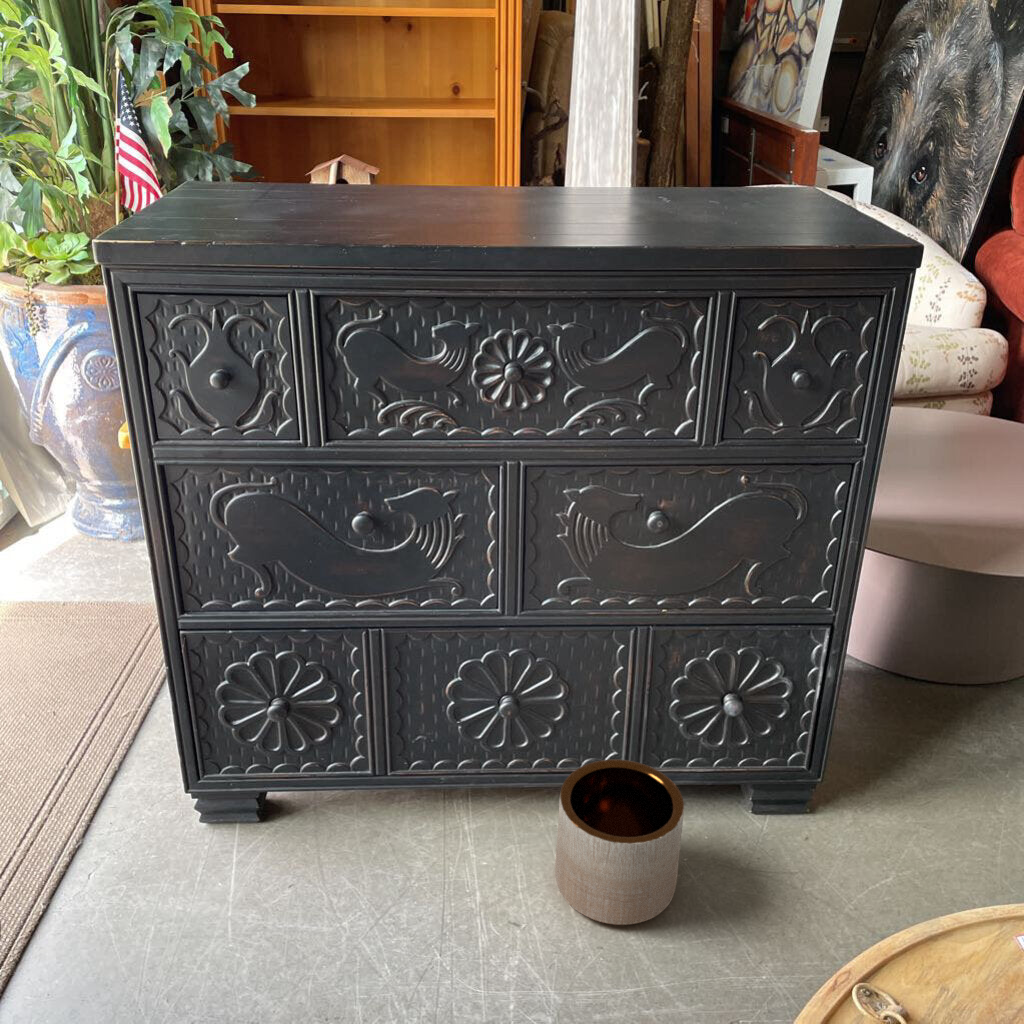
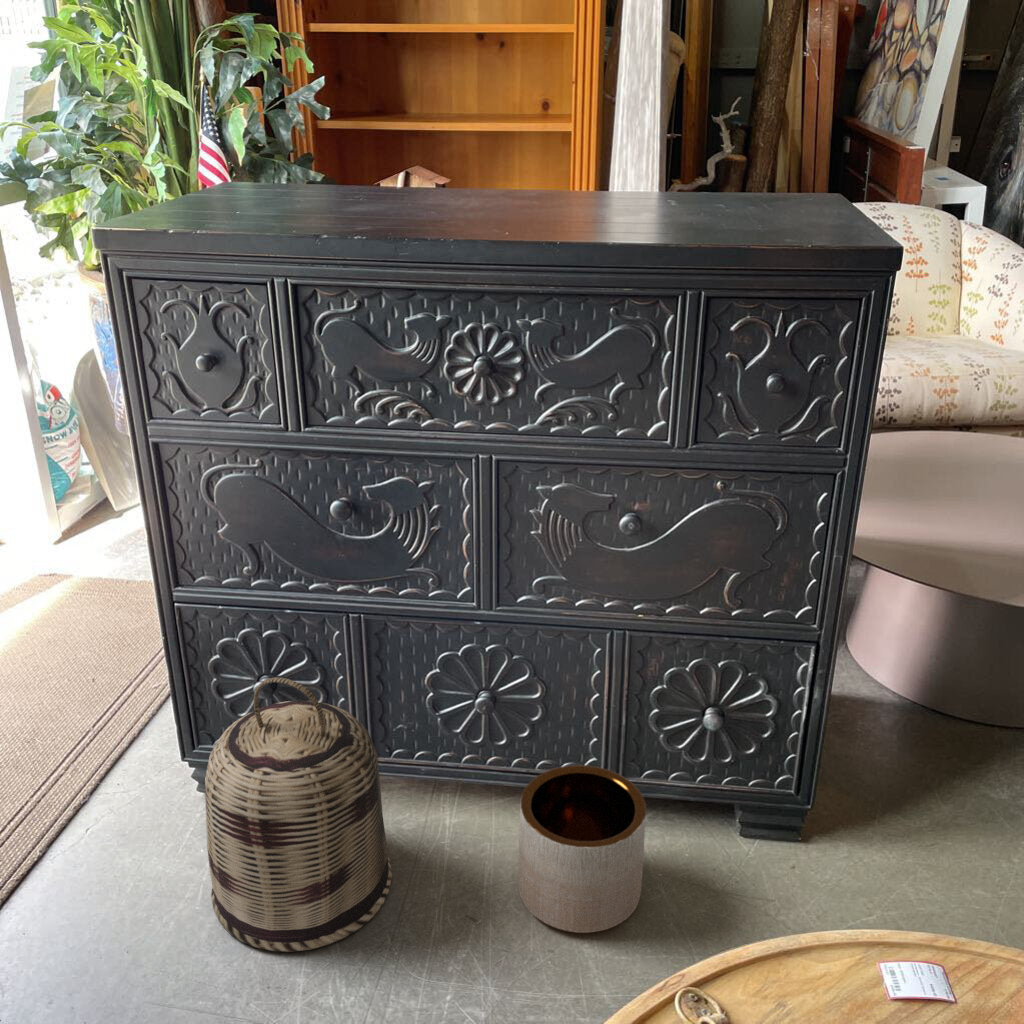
basket: none [242,704,430,983] -> present [205,677,392,952]

